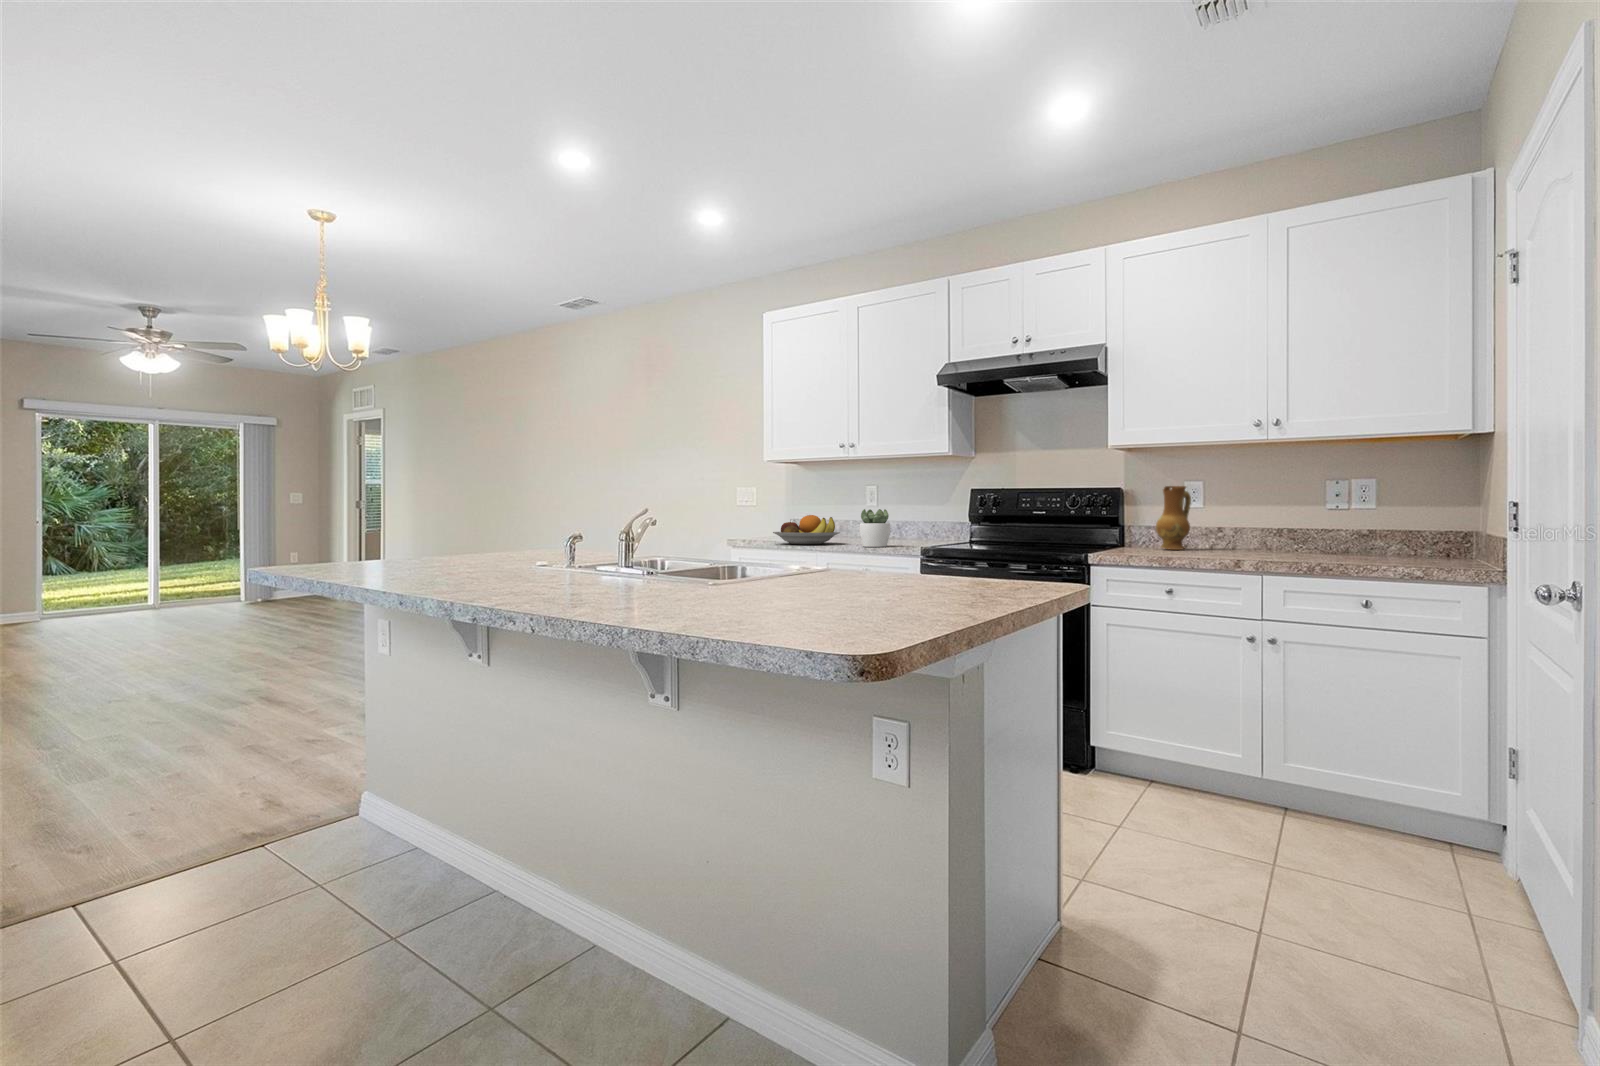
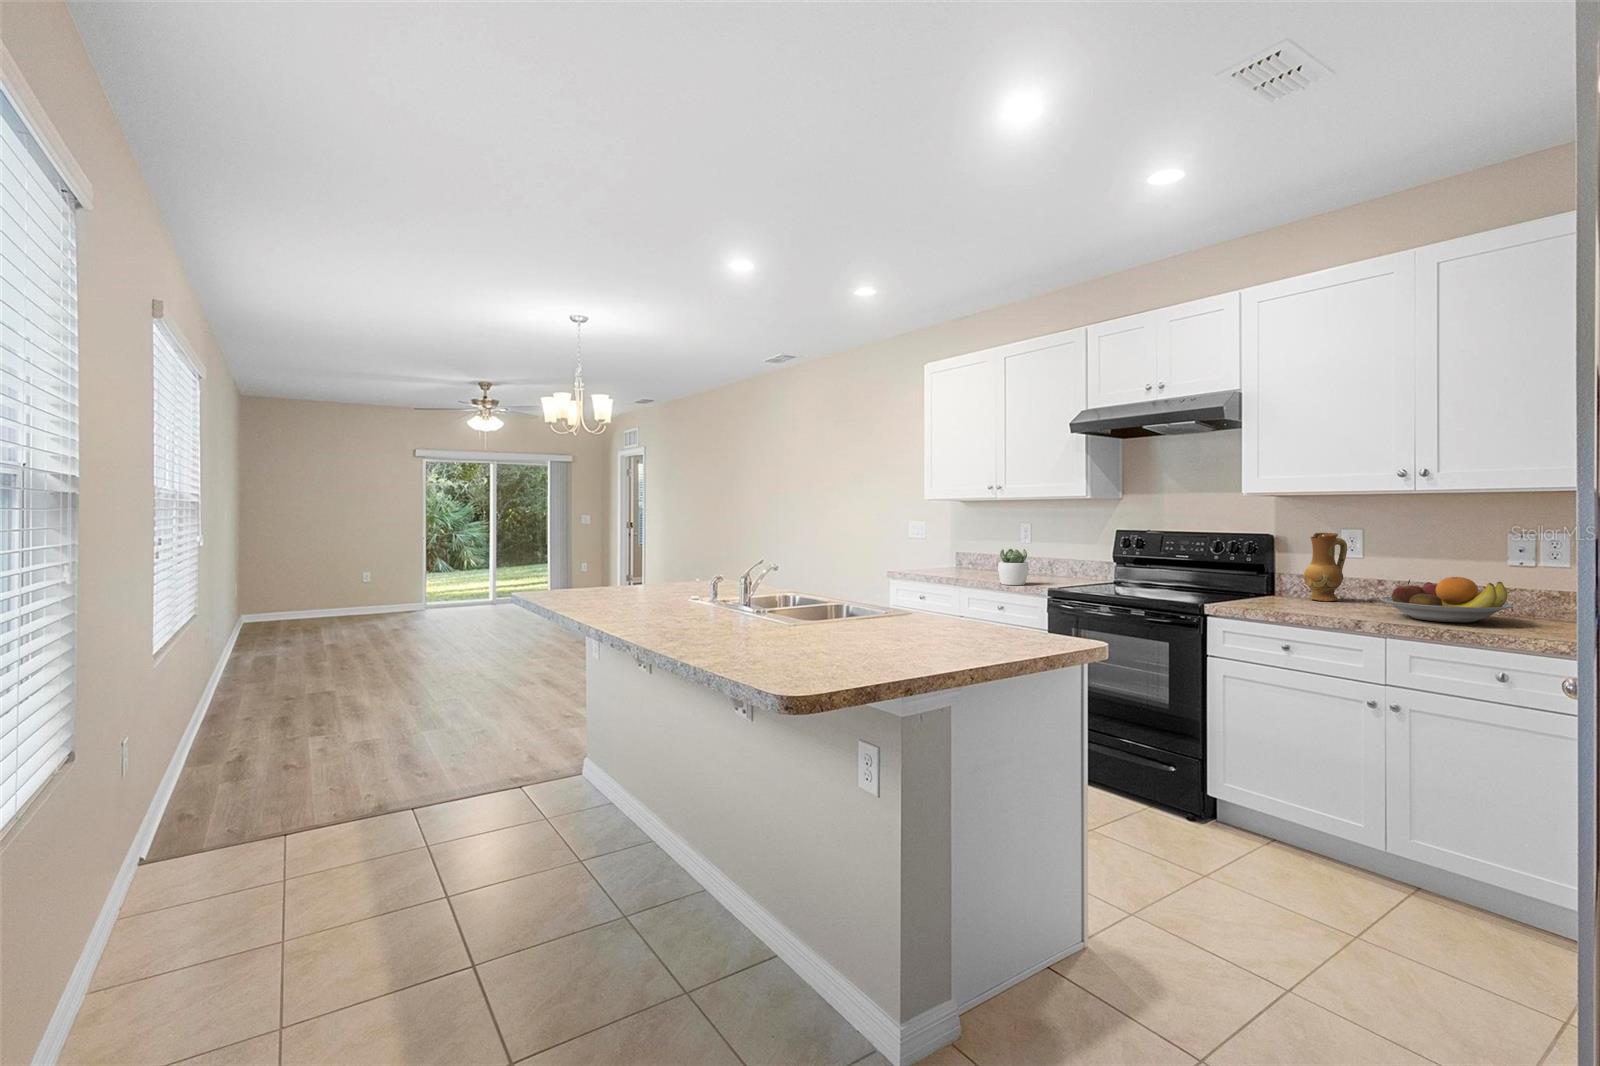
fruit bowl: present [773,515,840,544] -> present [1380,577,1512,623]

